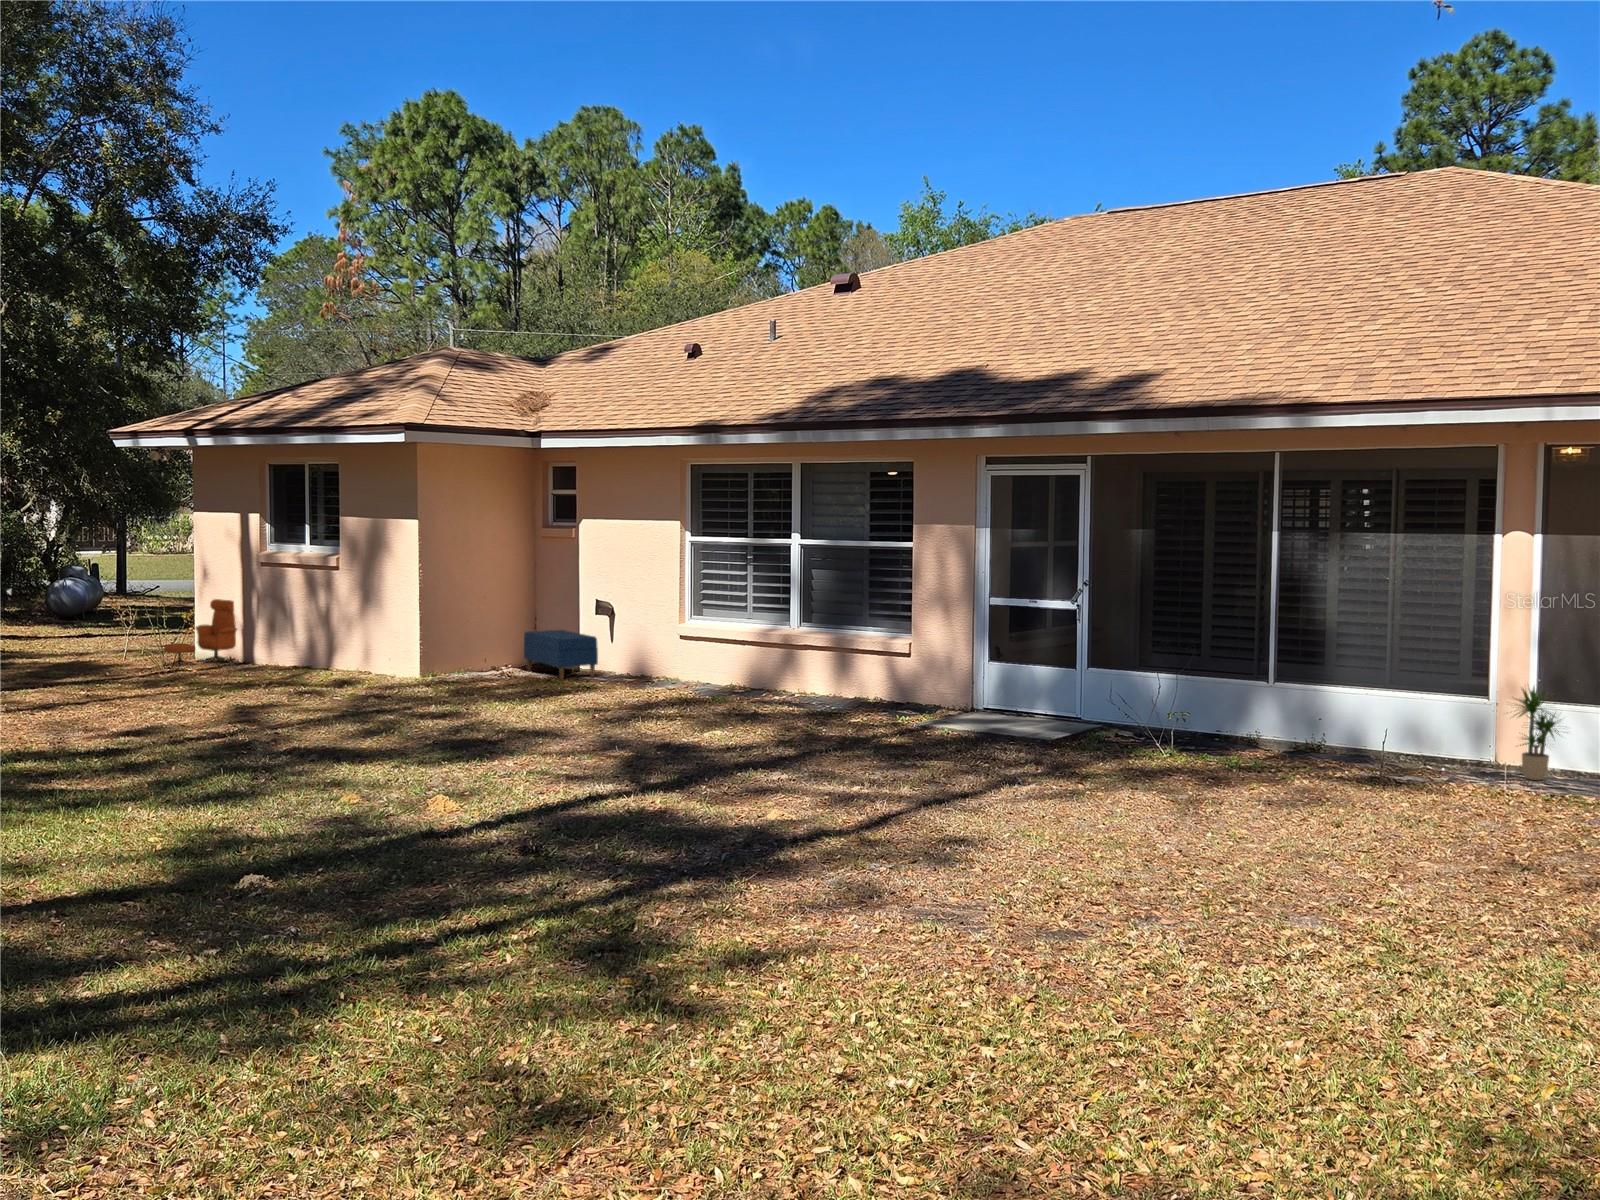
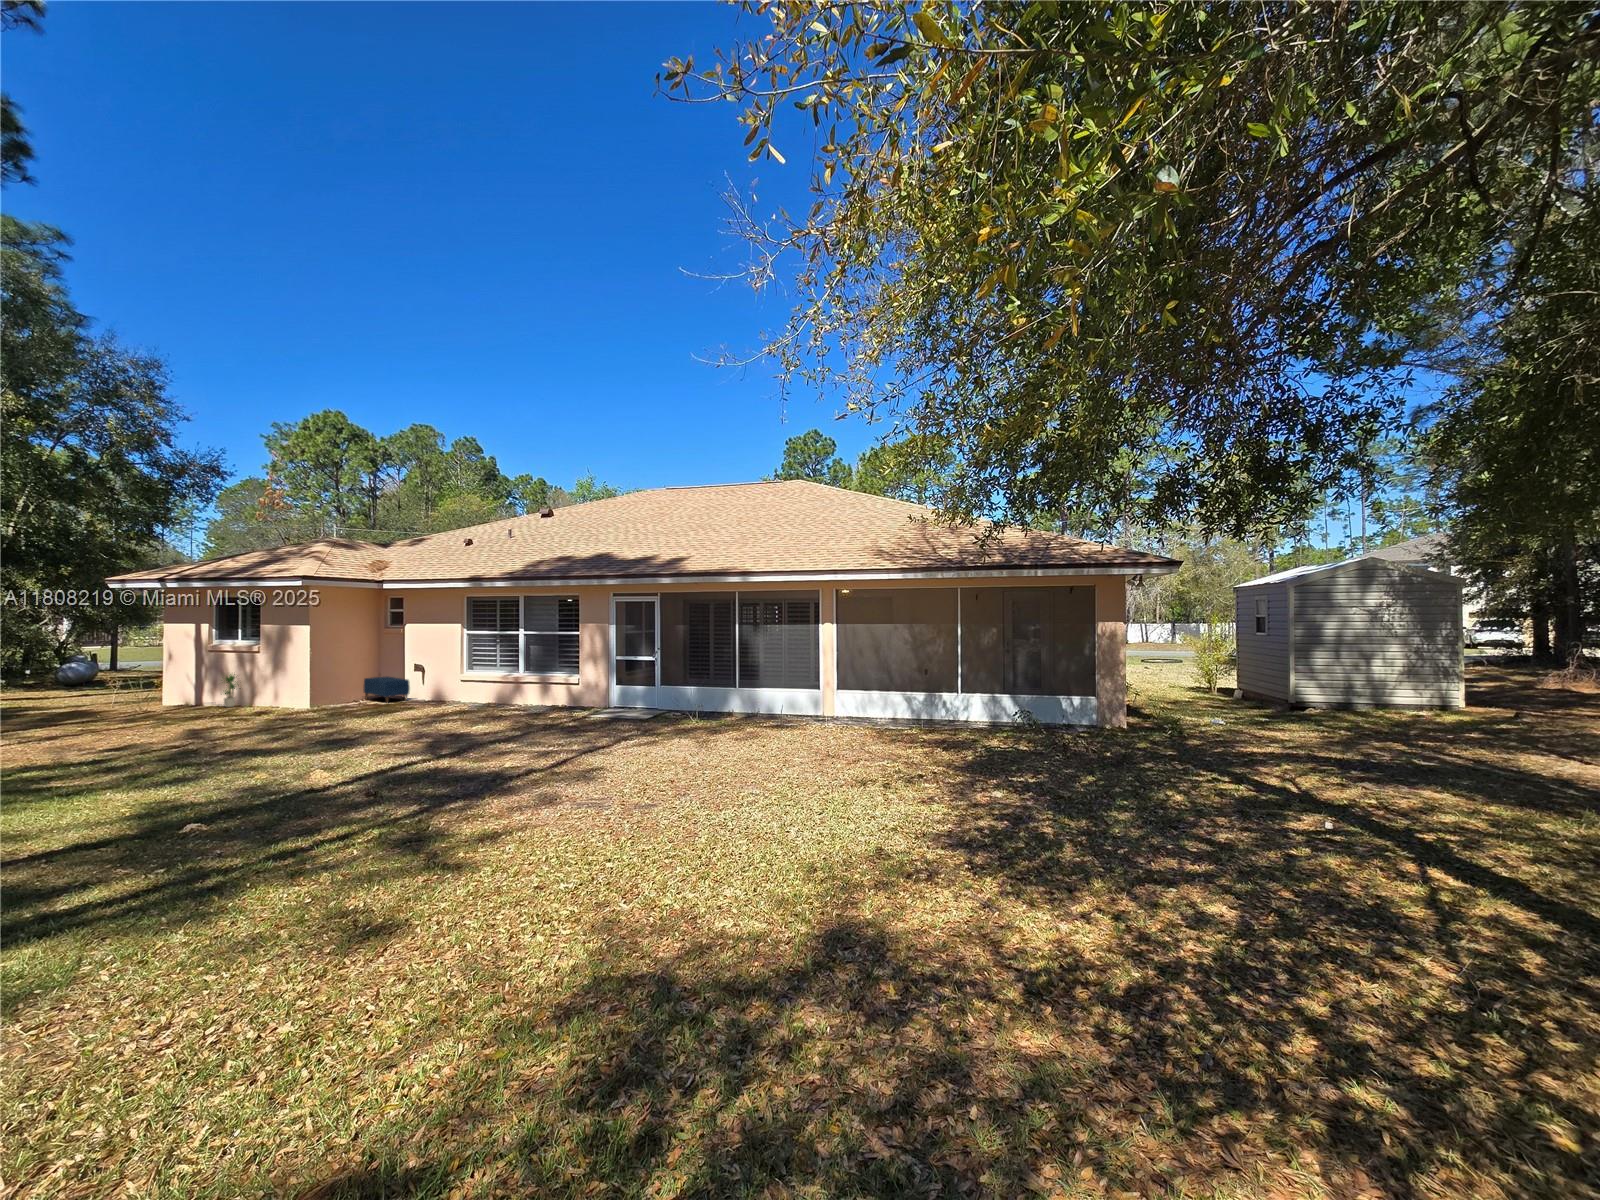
lounge chair: present [164,599,237,667] -> none [100,665,162,707]
potted plant: present [1516,685,1559,780] -> present [224,674,241,707]

